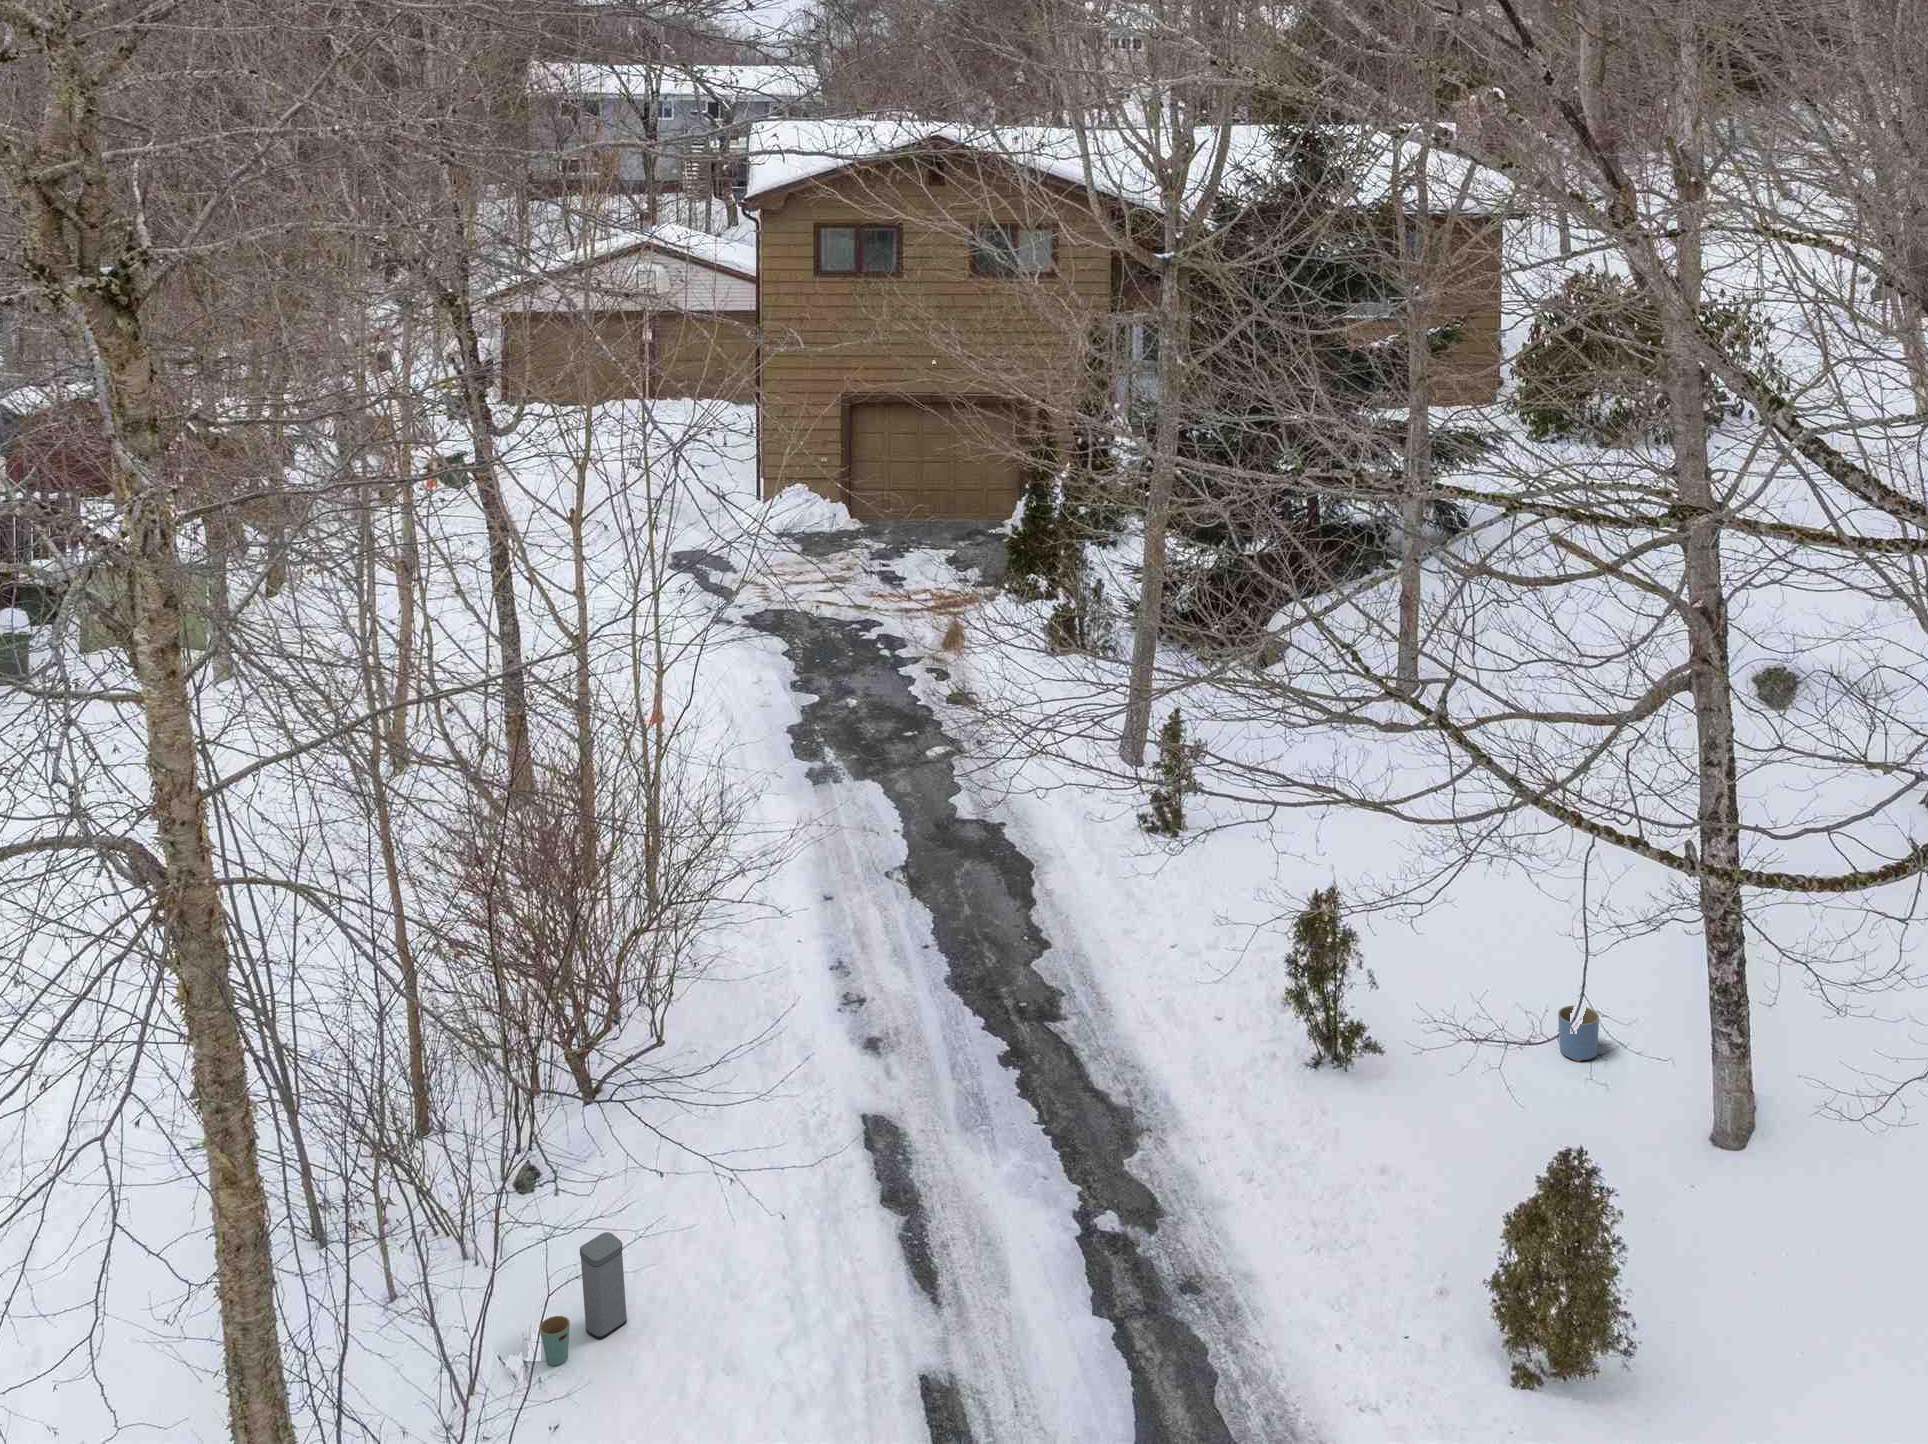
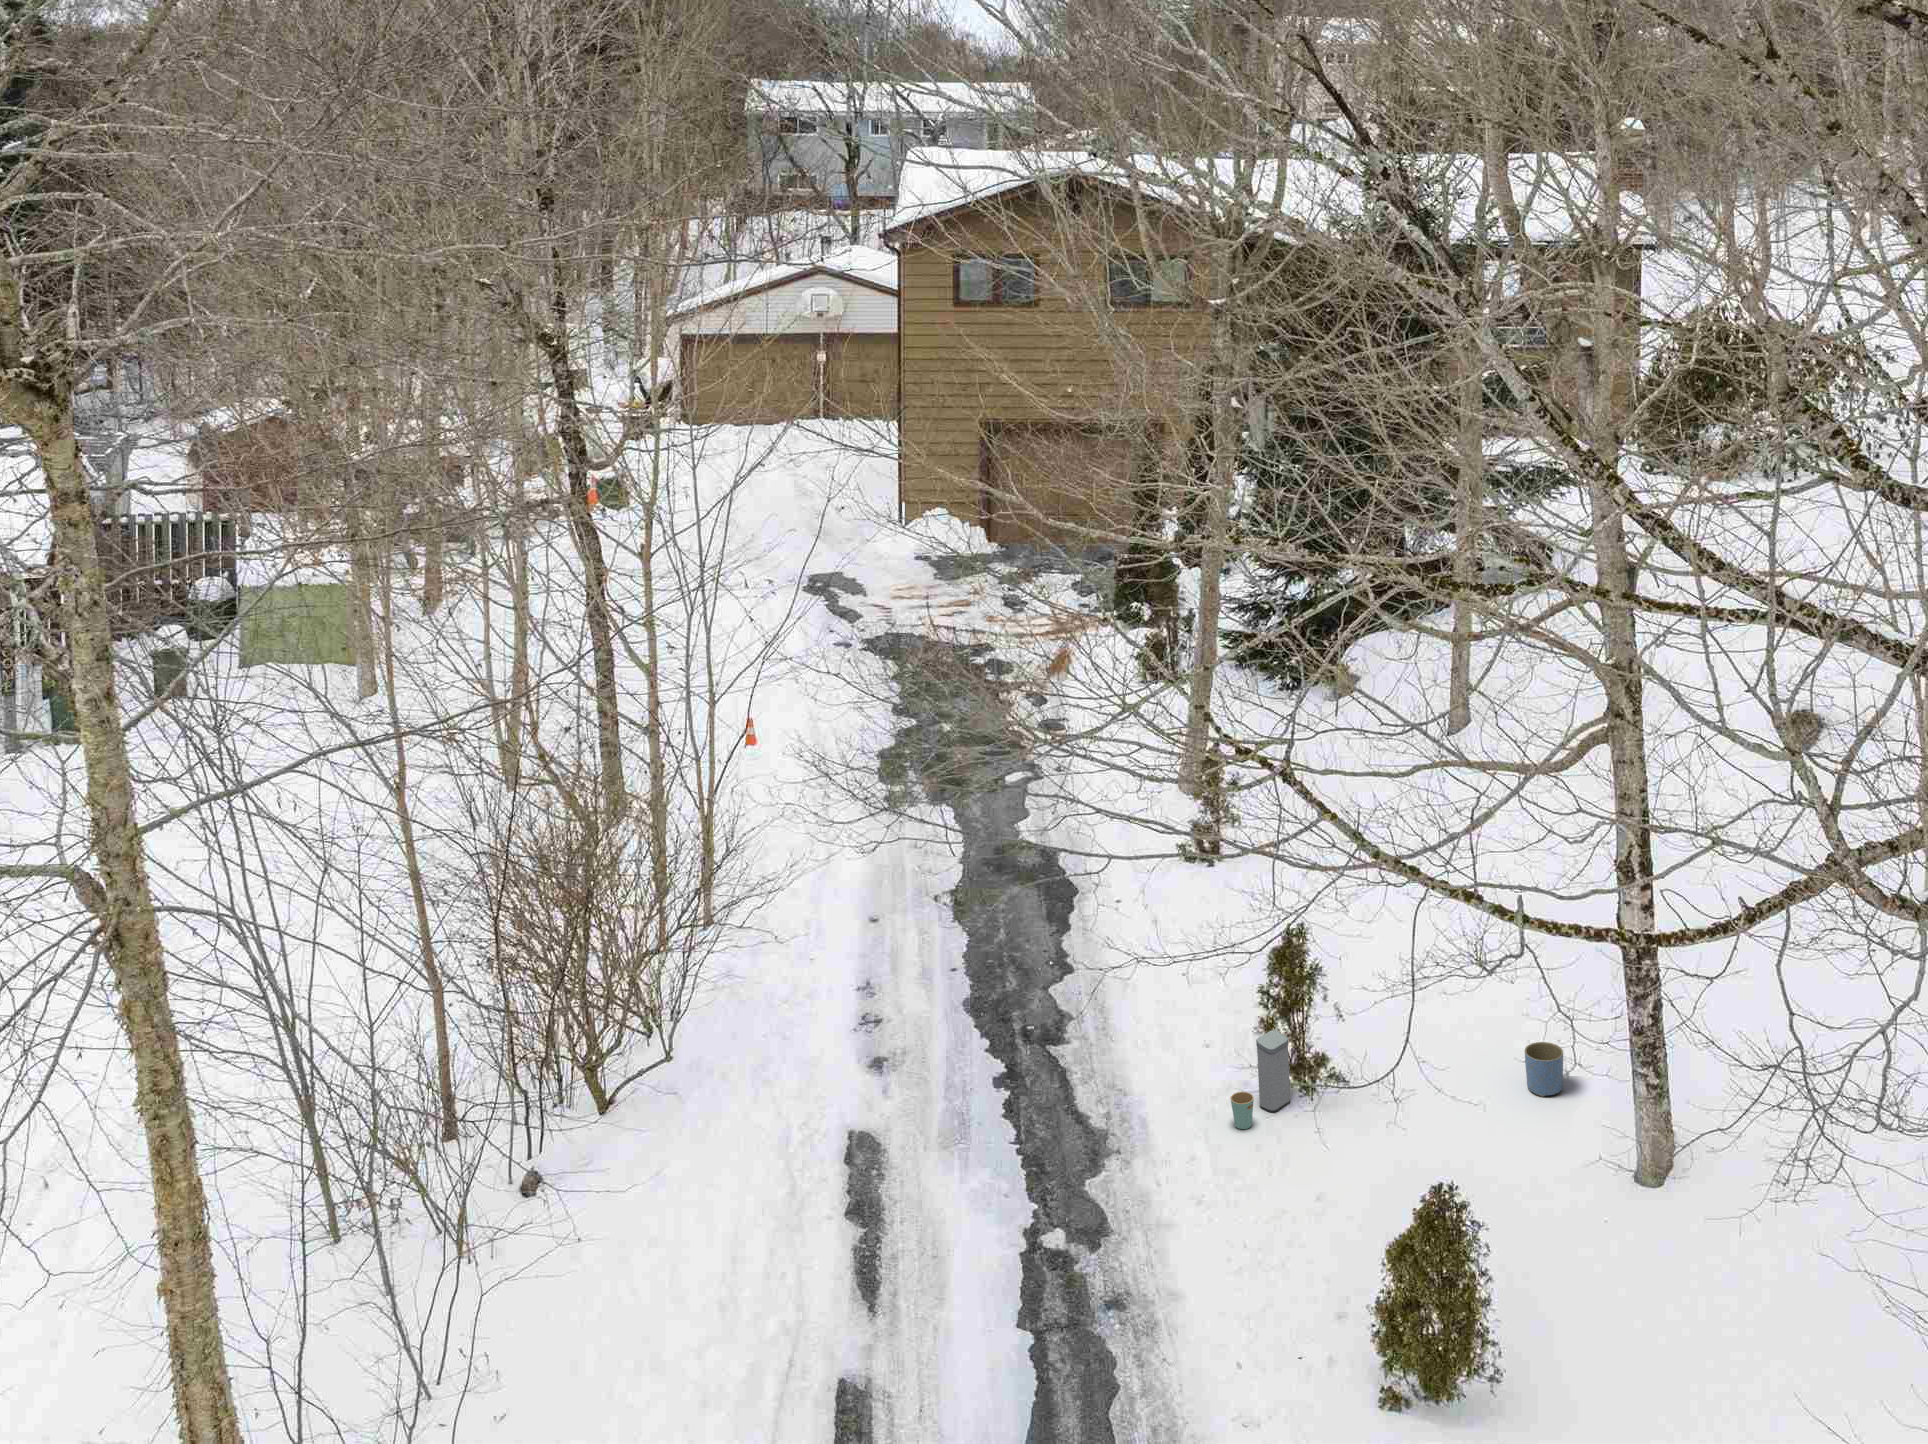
trash can: present [540,1232,627,1366] -> present [1230,1030,1290,1129]

